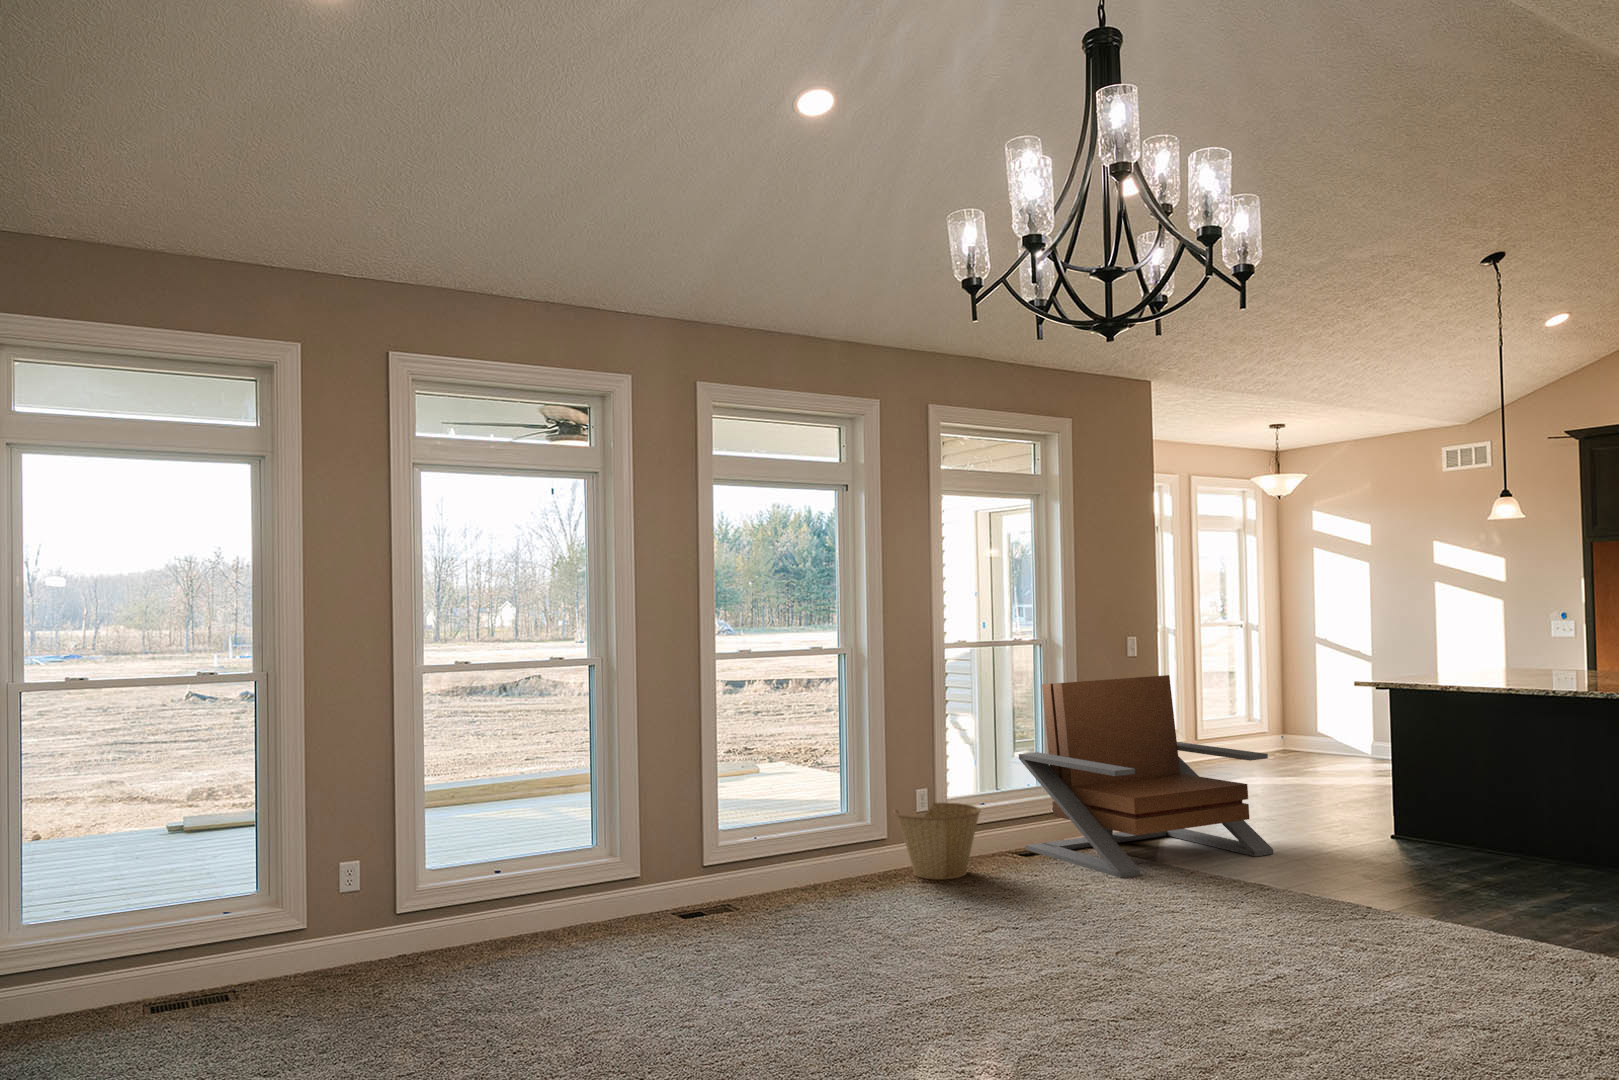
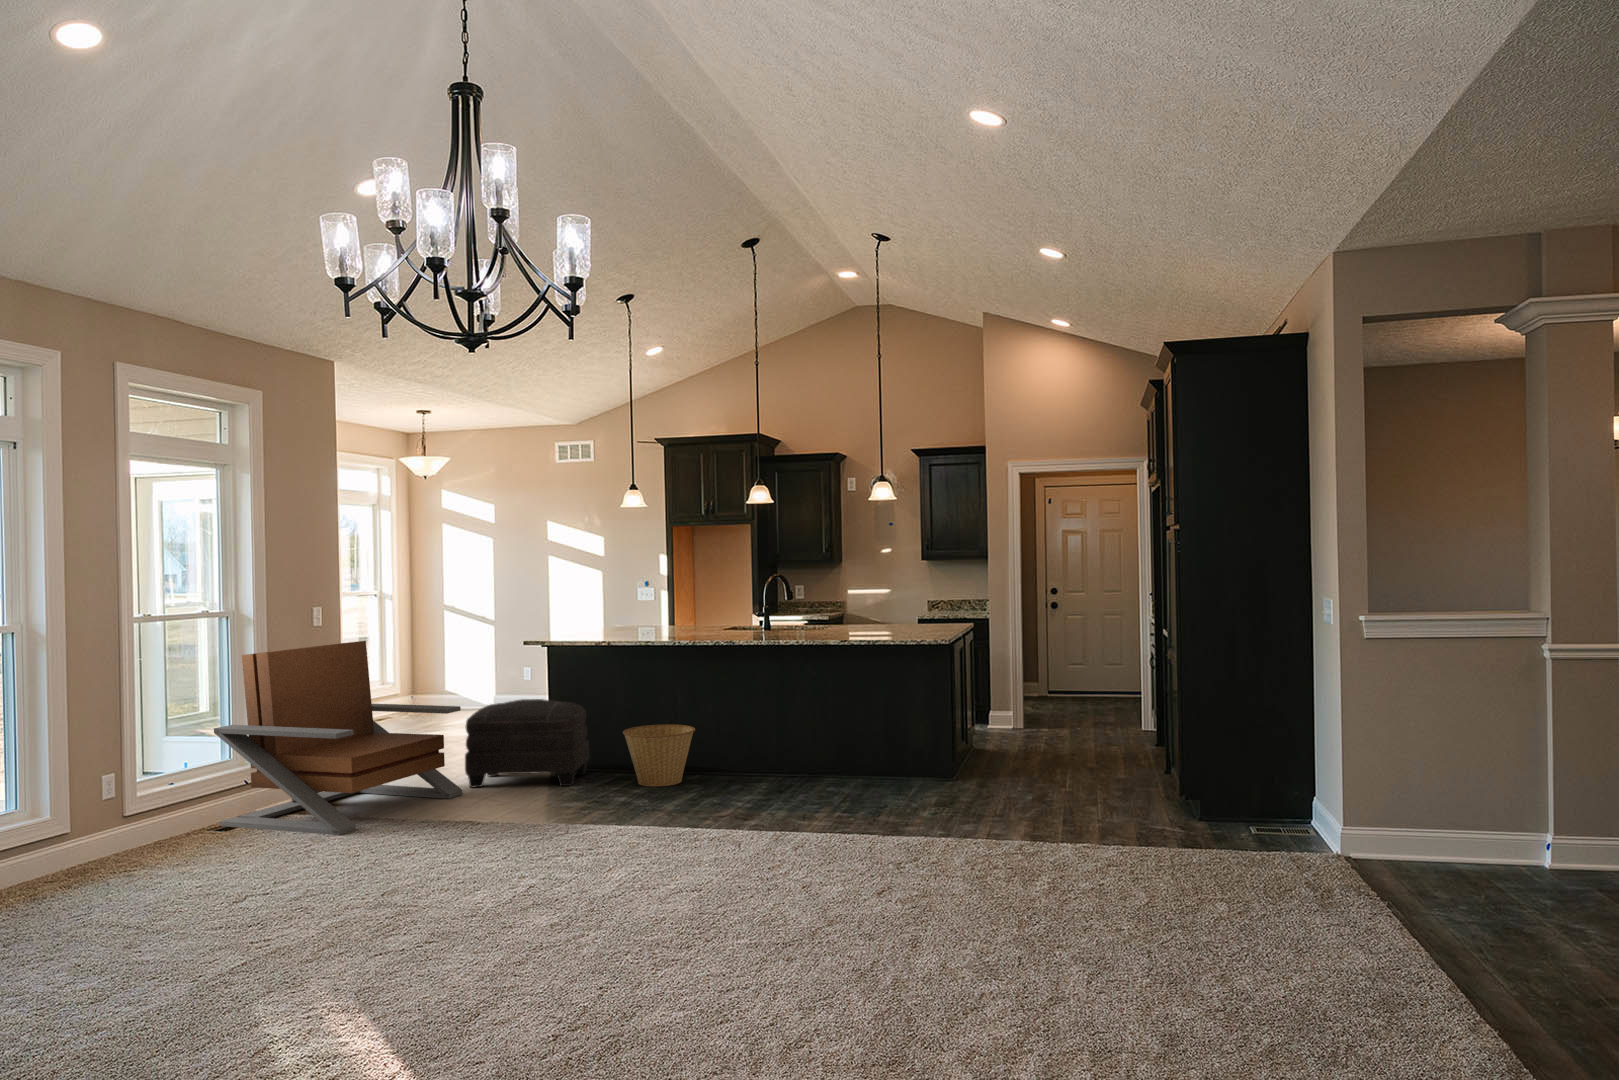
ottoman: none [1279,752,1442,863] -> present [465,699,589,788]
basket: present [893,803,980,879] -> present [623,725,695,786]

